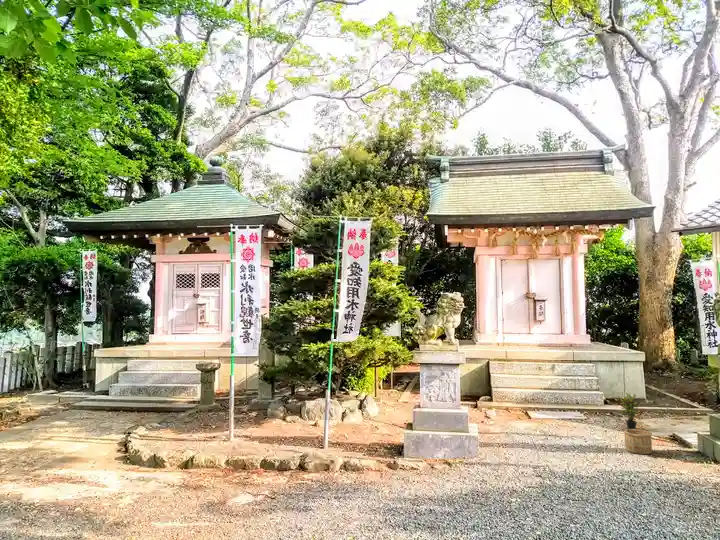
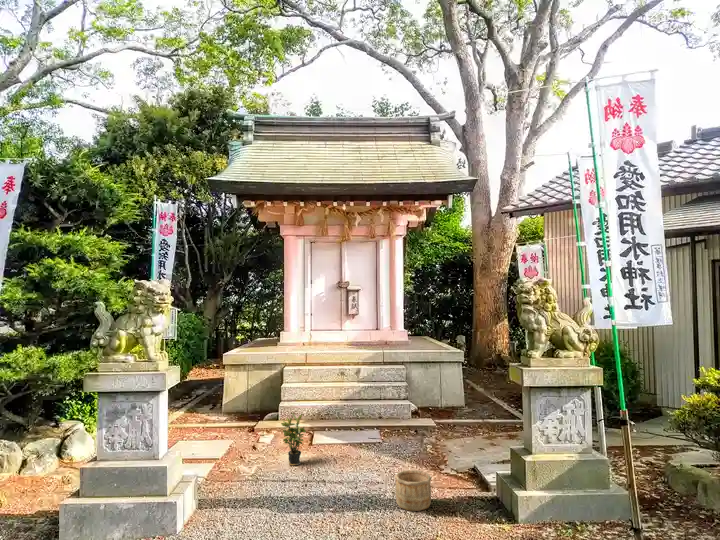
potted plant: present [620,393,639,429] -> present [281,413,306,466]

